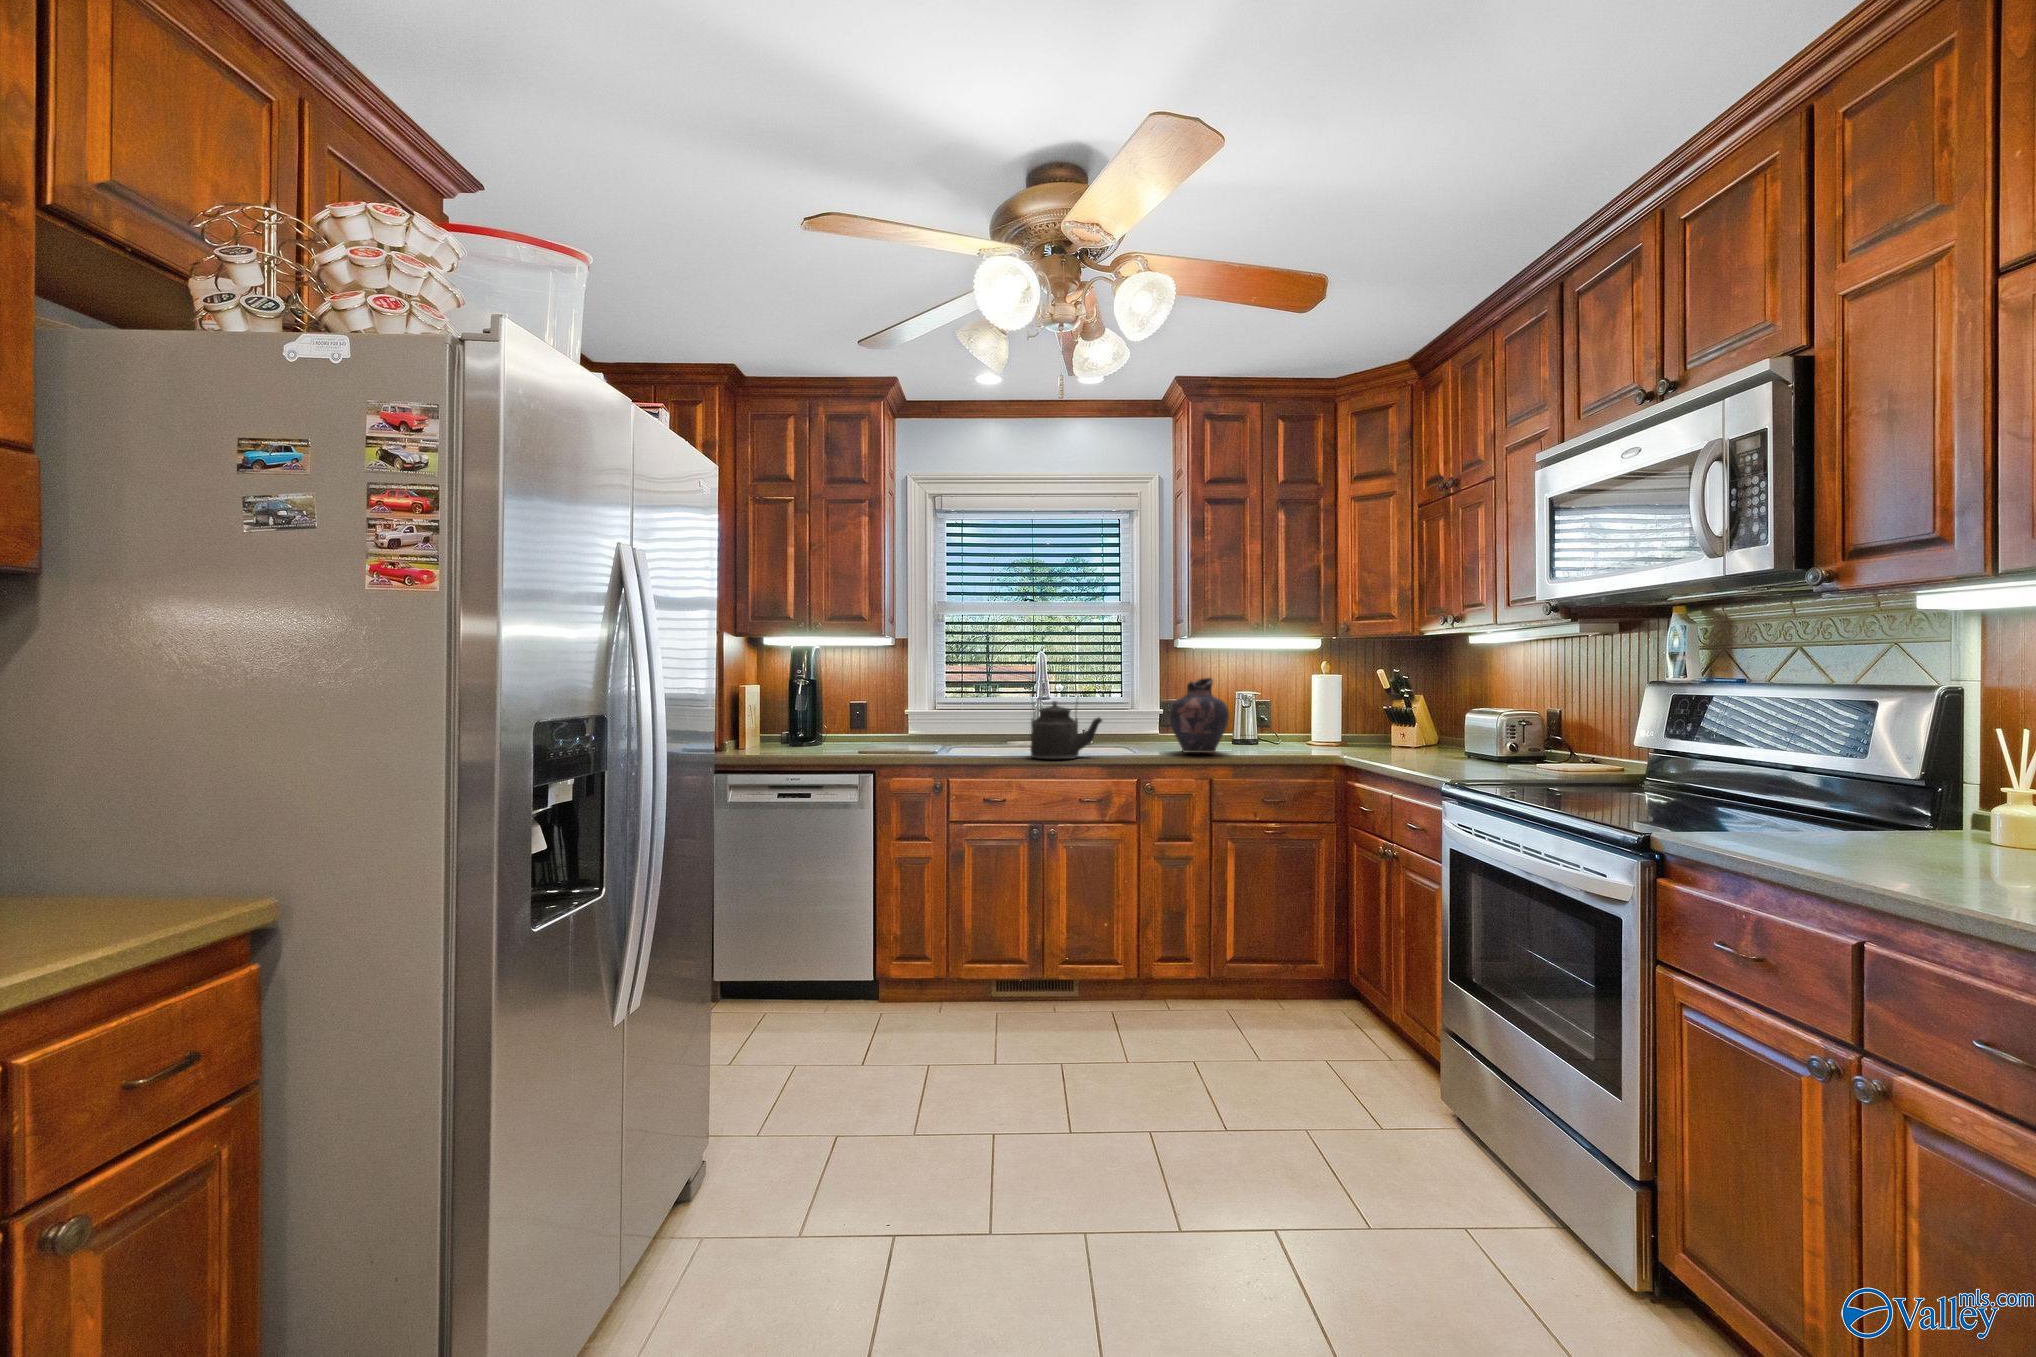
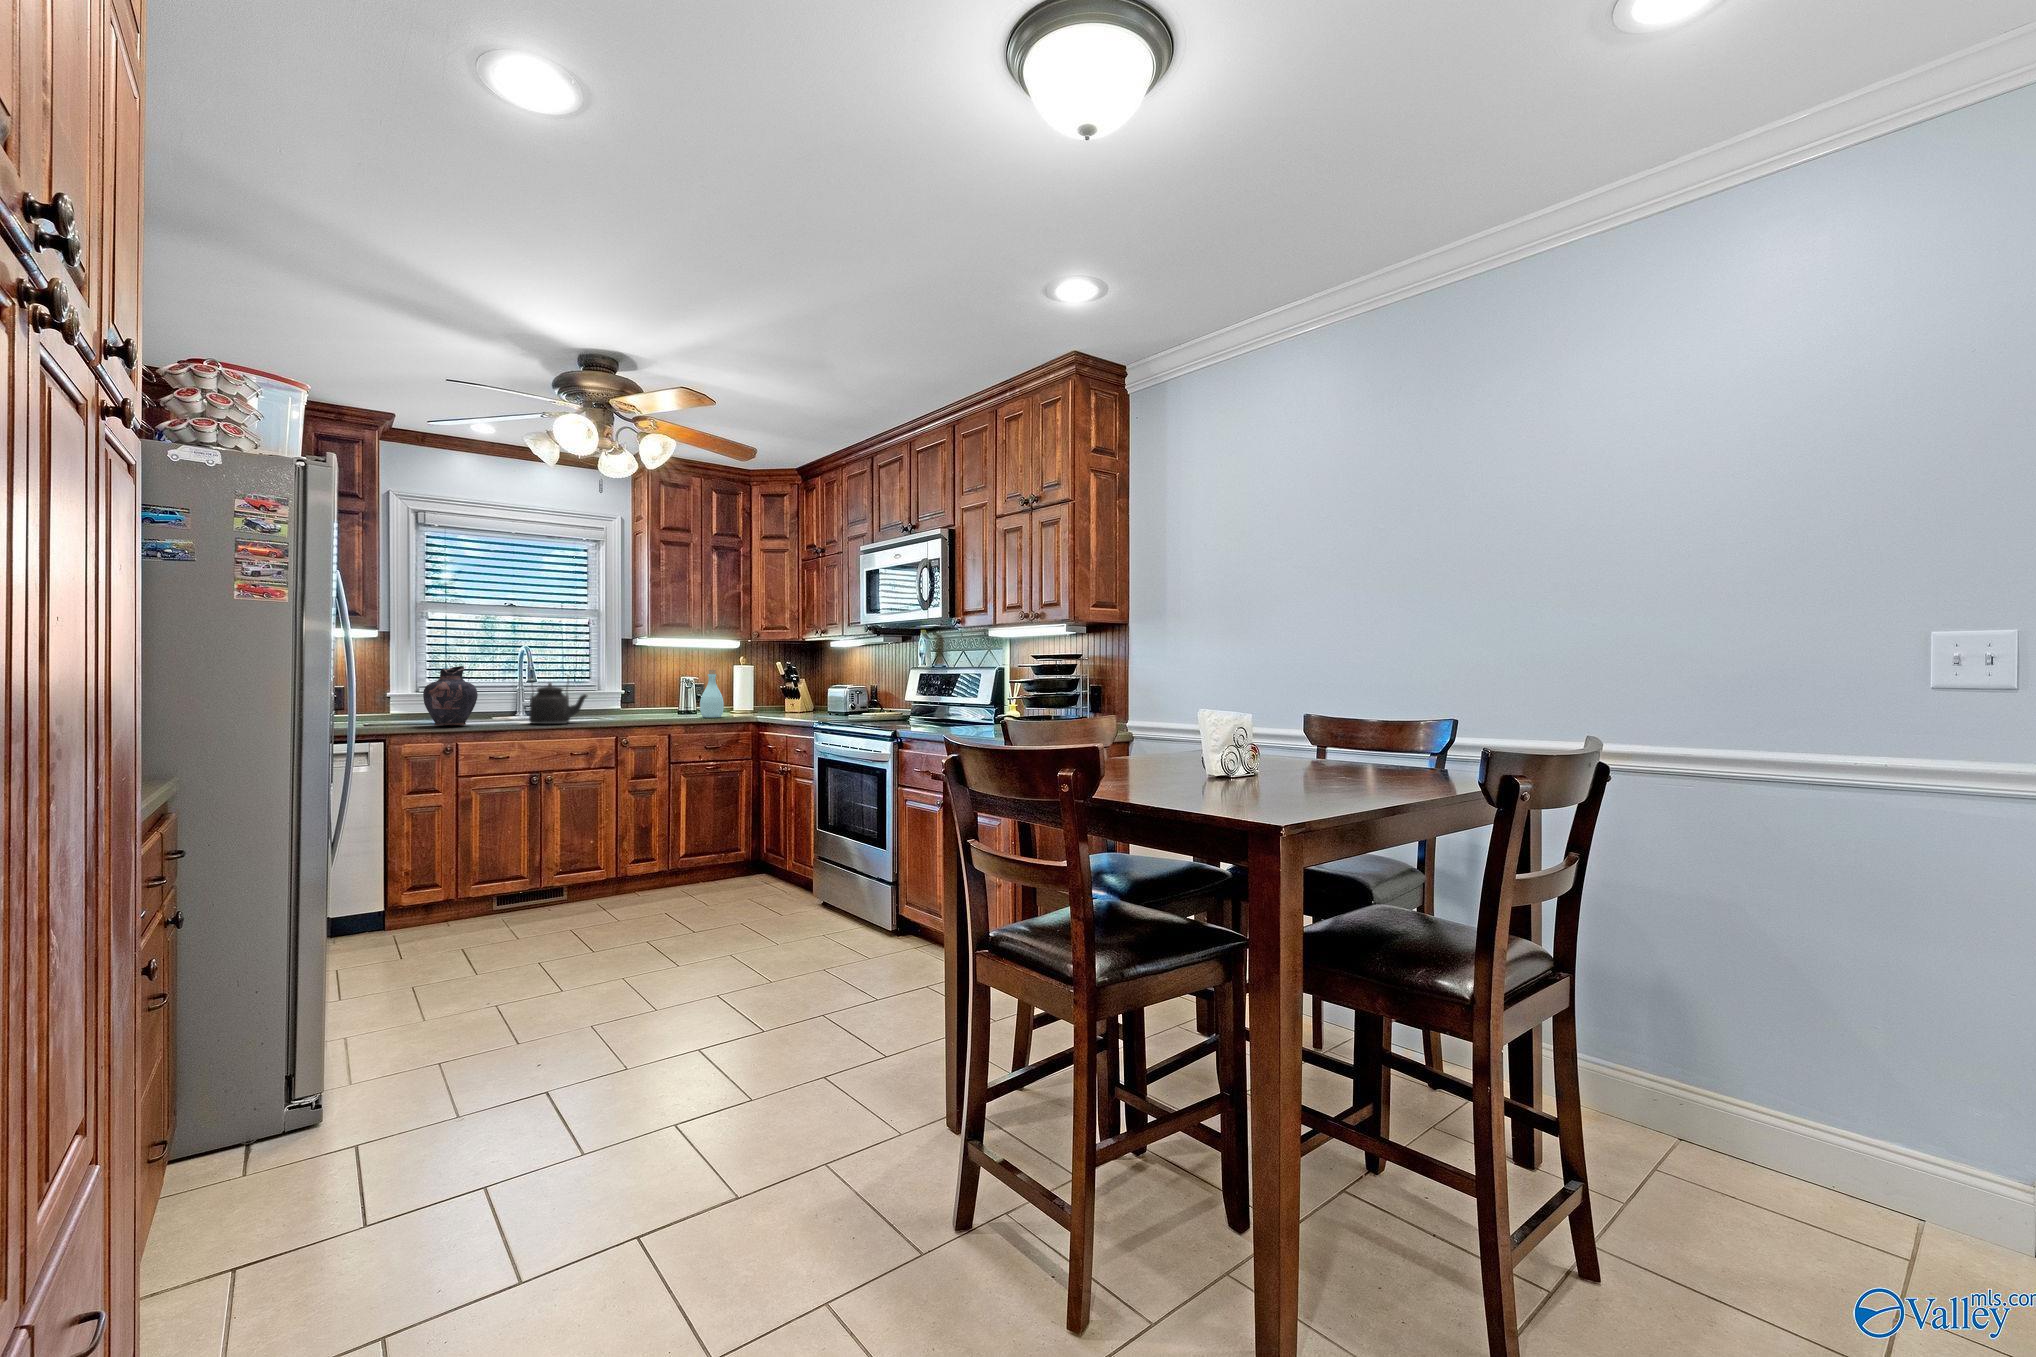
vase: present [1170,678,1229,753] -> present [423,666,478,726]
bottle: none [1259,682,1295,753] -> present [700,670,724,717]

